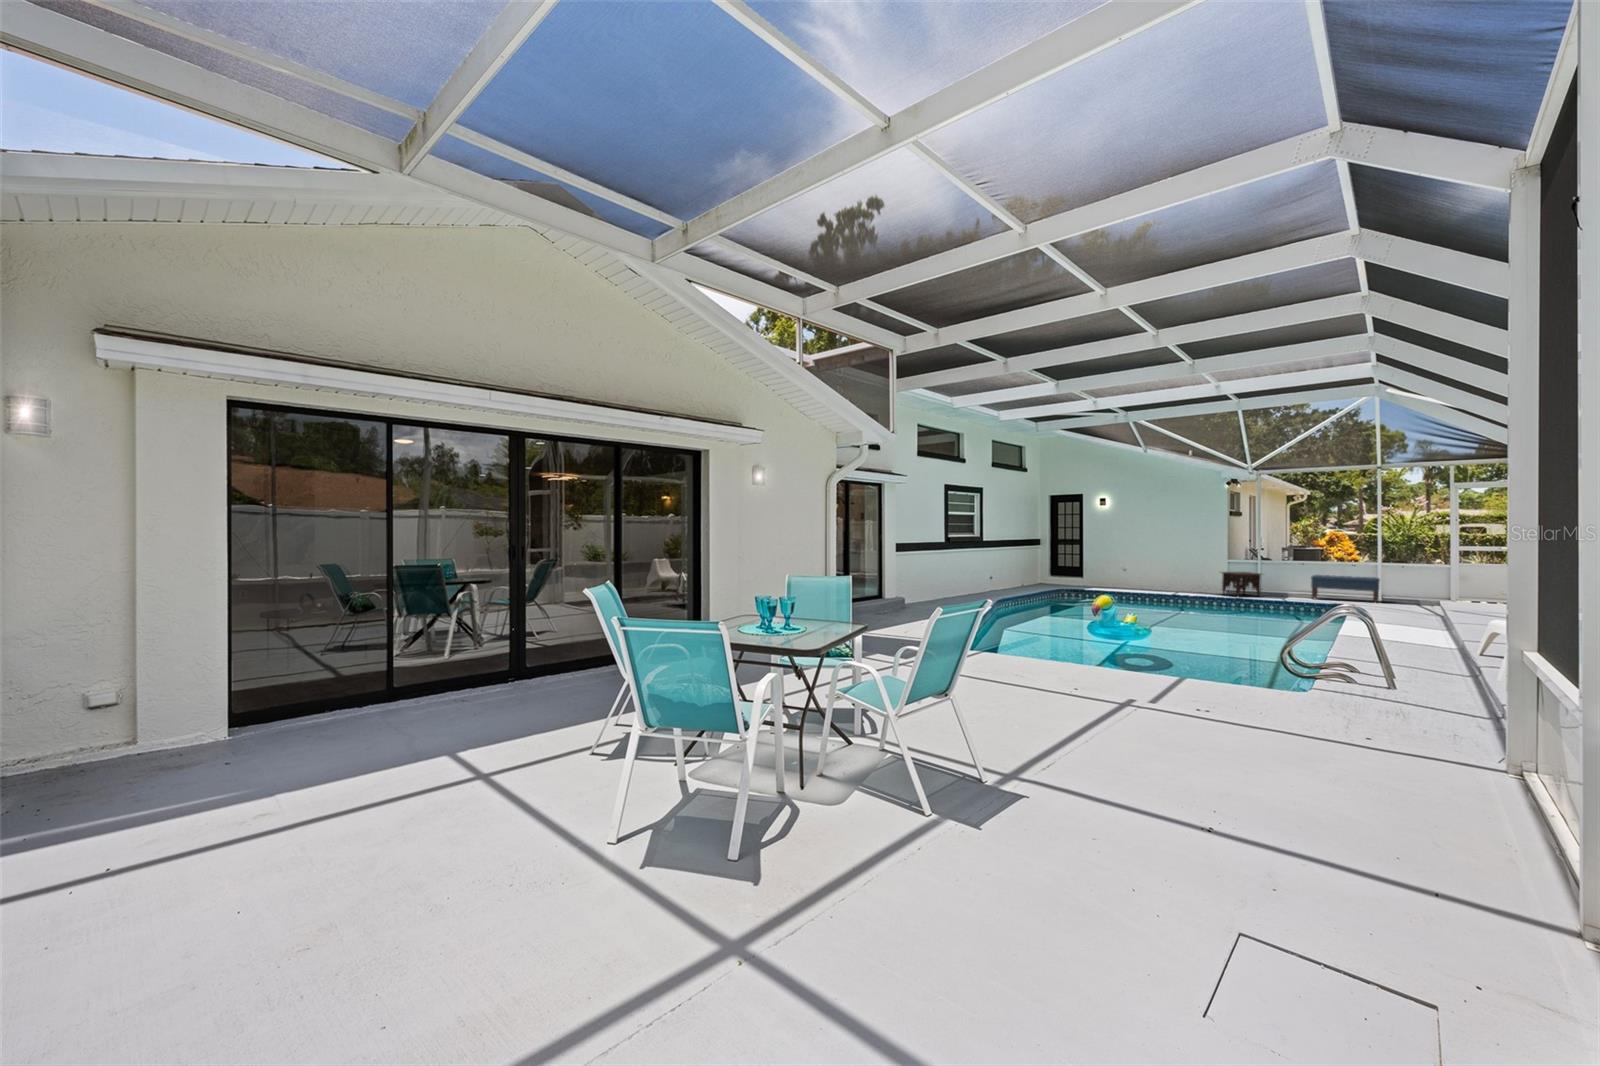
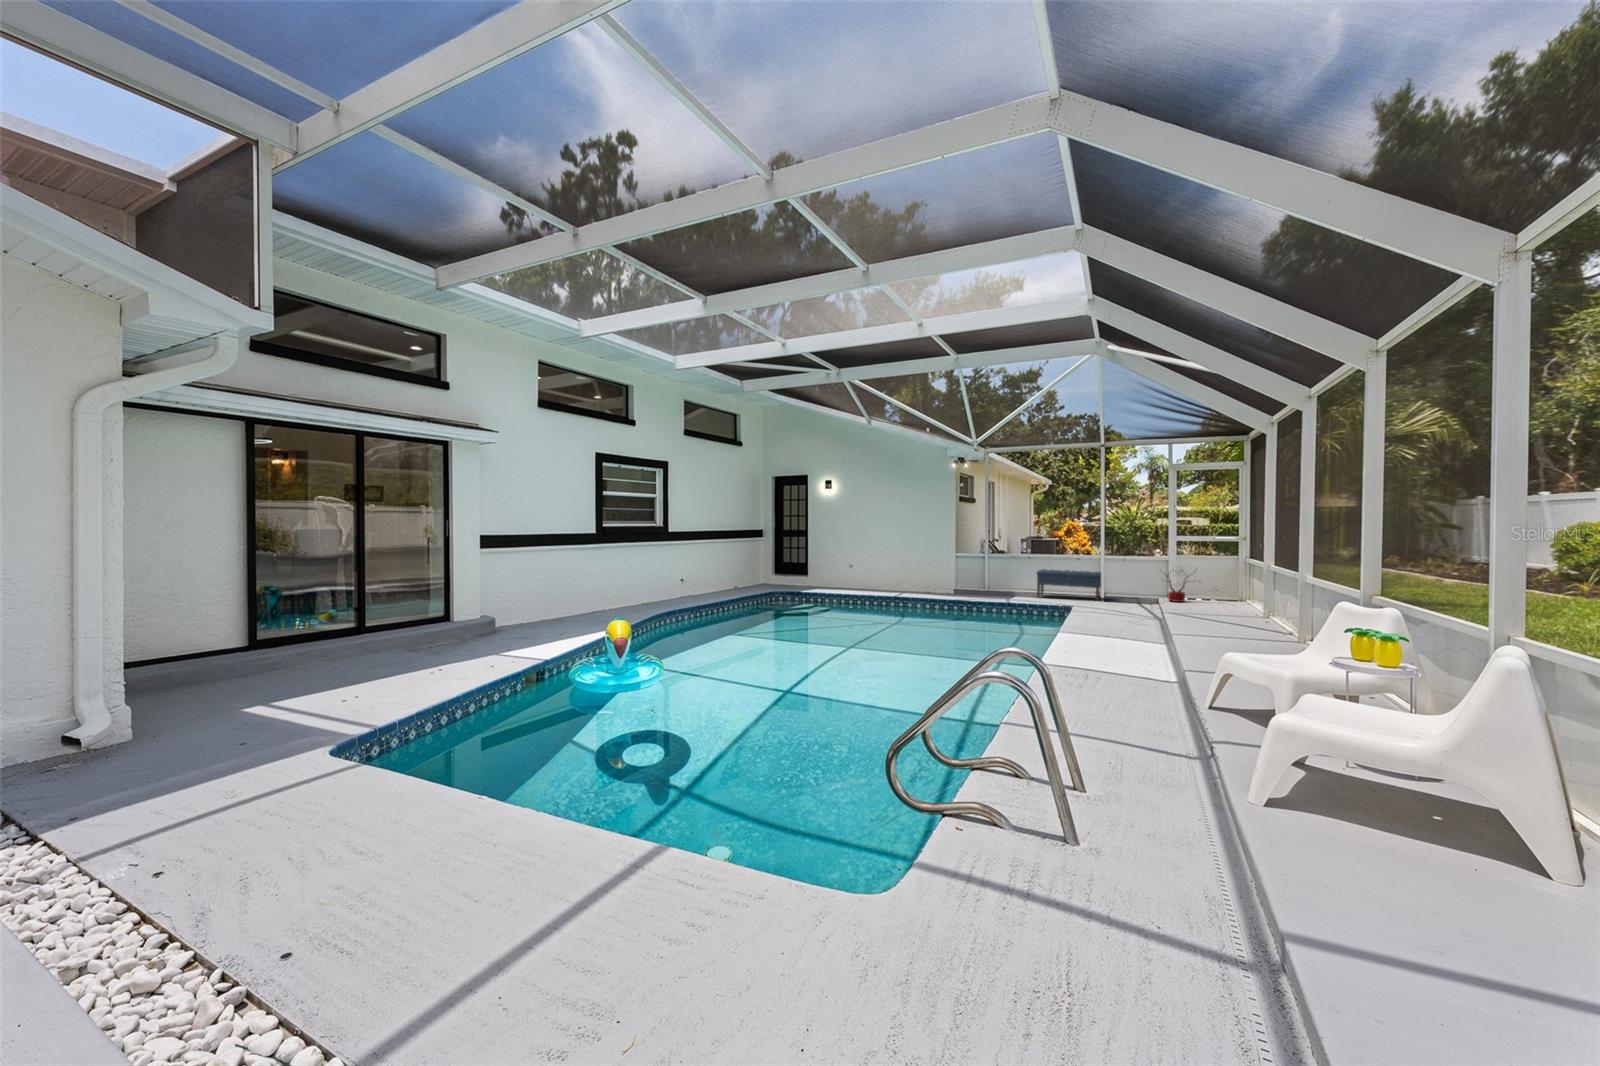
side table: present [1222,572,1261,597] -> none [947,566,992,597]
decorative plant: none [1438,573,1487,605] -> present [1167,568,1200,602]

